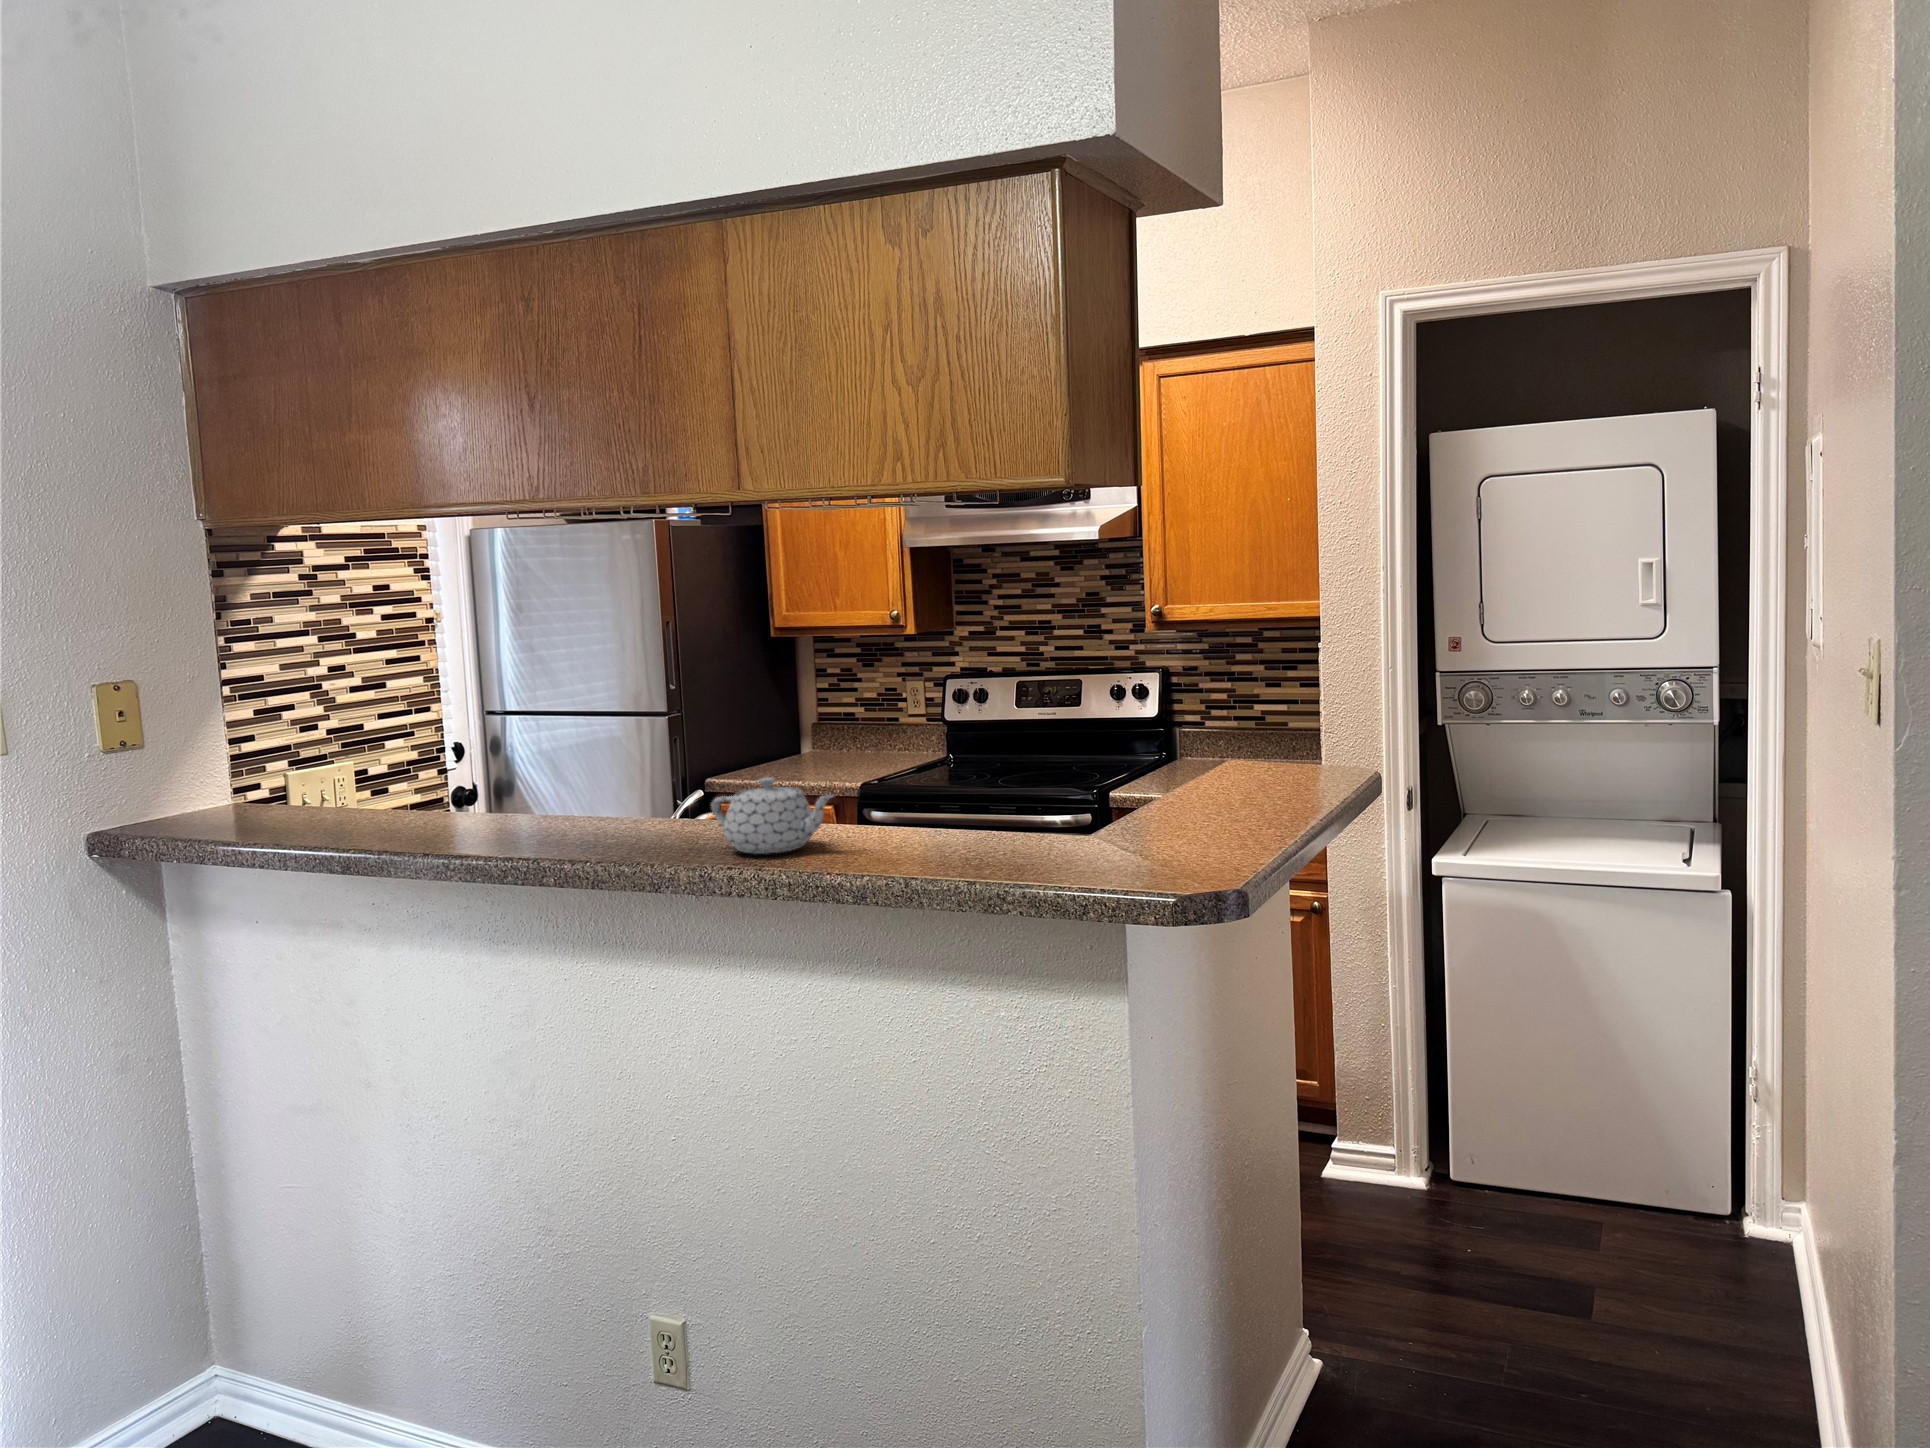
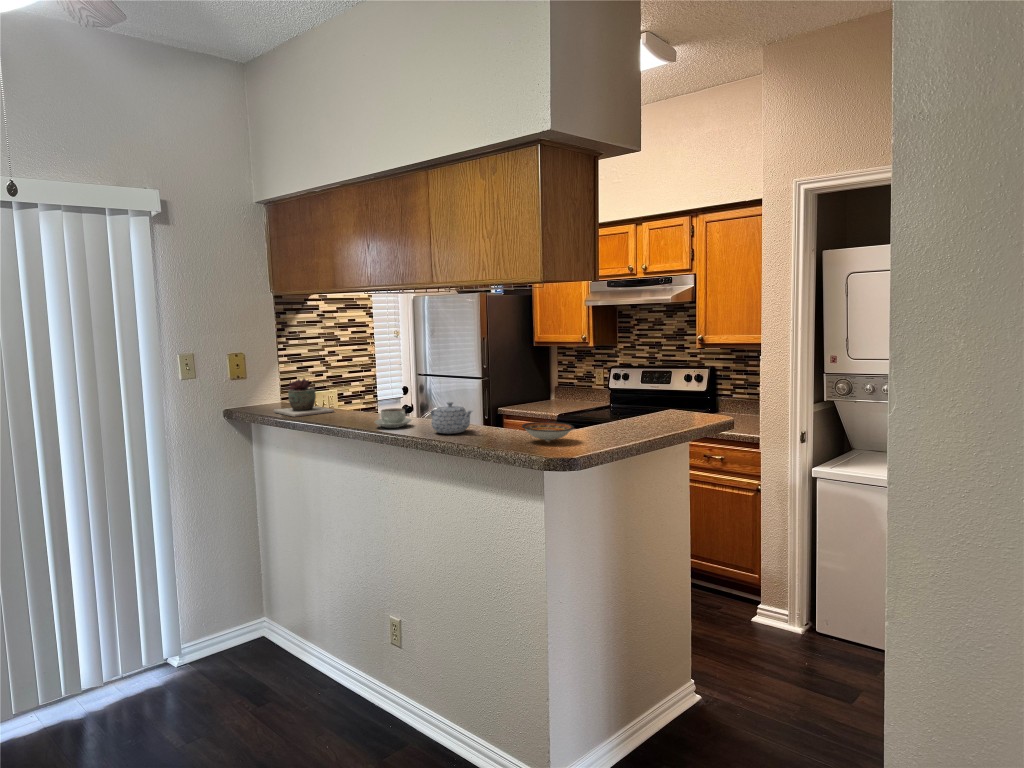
succulent plant: none [221,738,395,838] -> present [273,379,334,417]
coffee cup: none [556,800,651,850] -> present [374,408,412,428]
ceramic bowl: none [969,810,1091,855] -> present [522,422,574,441]

